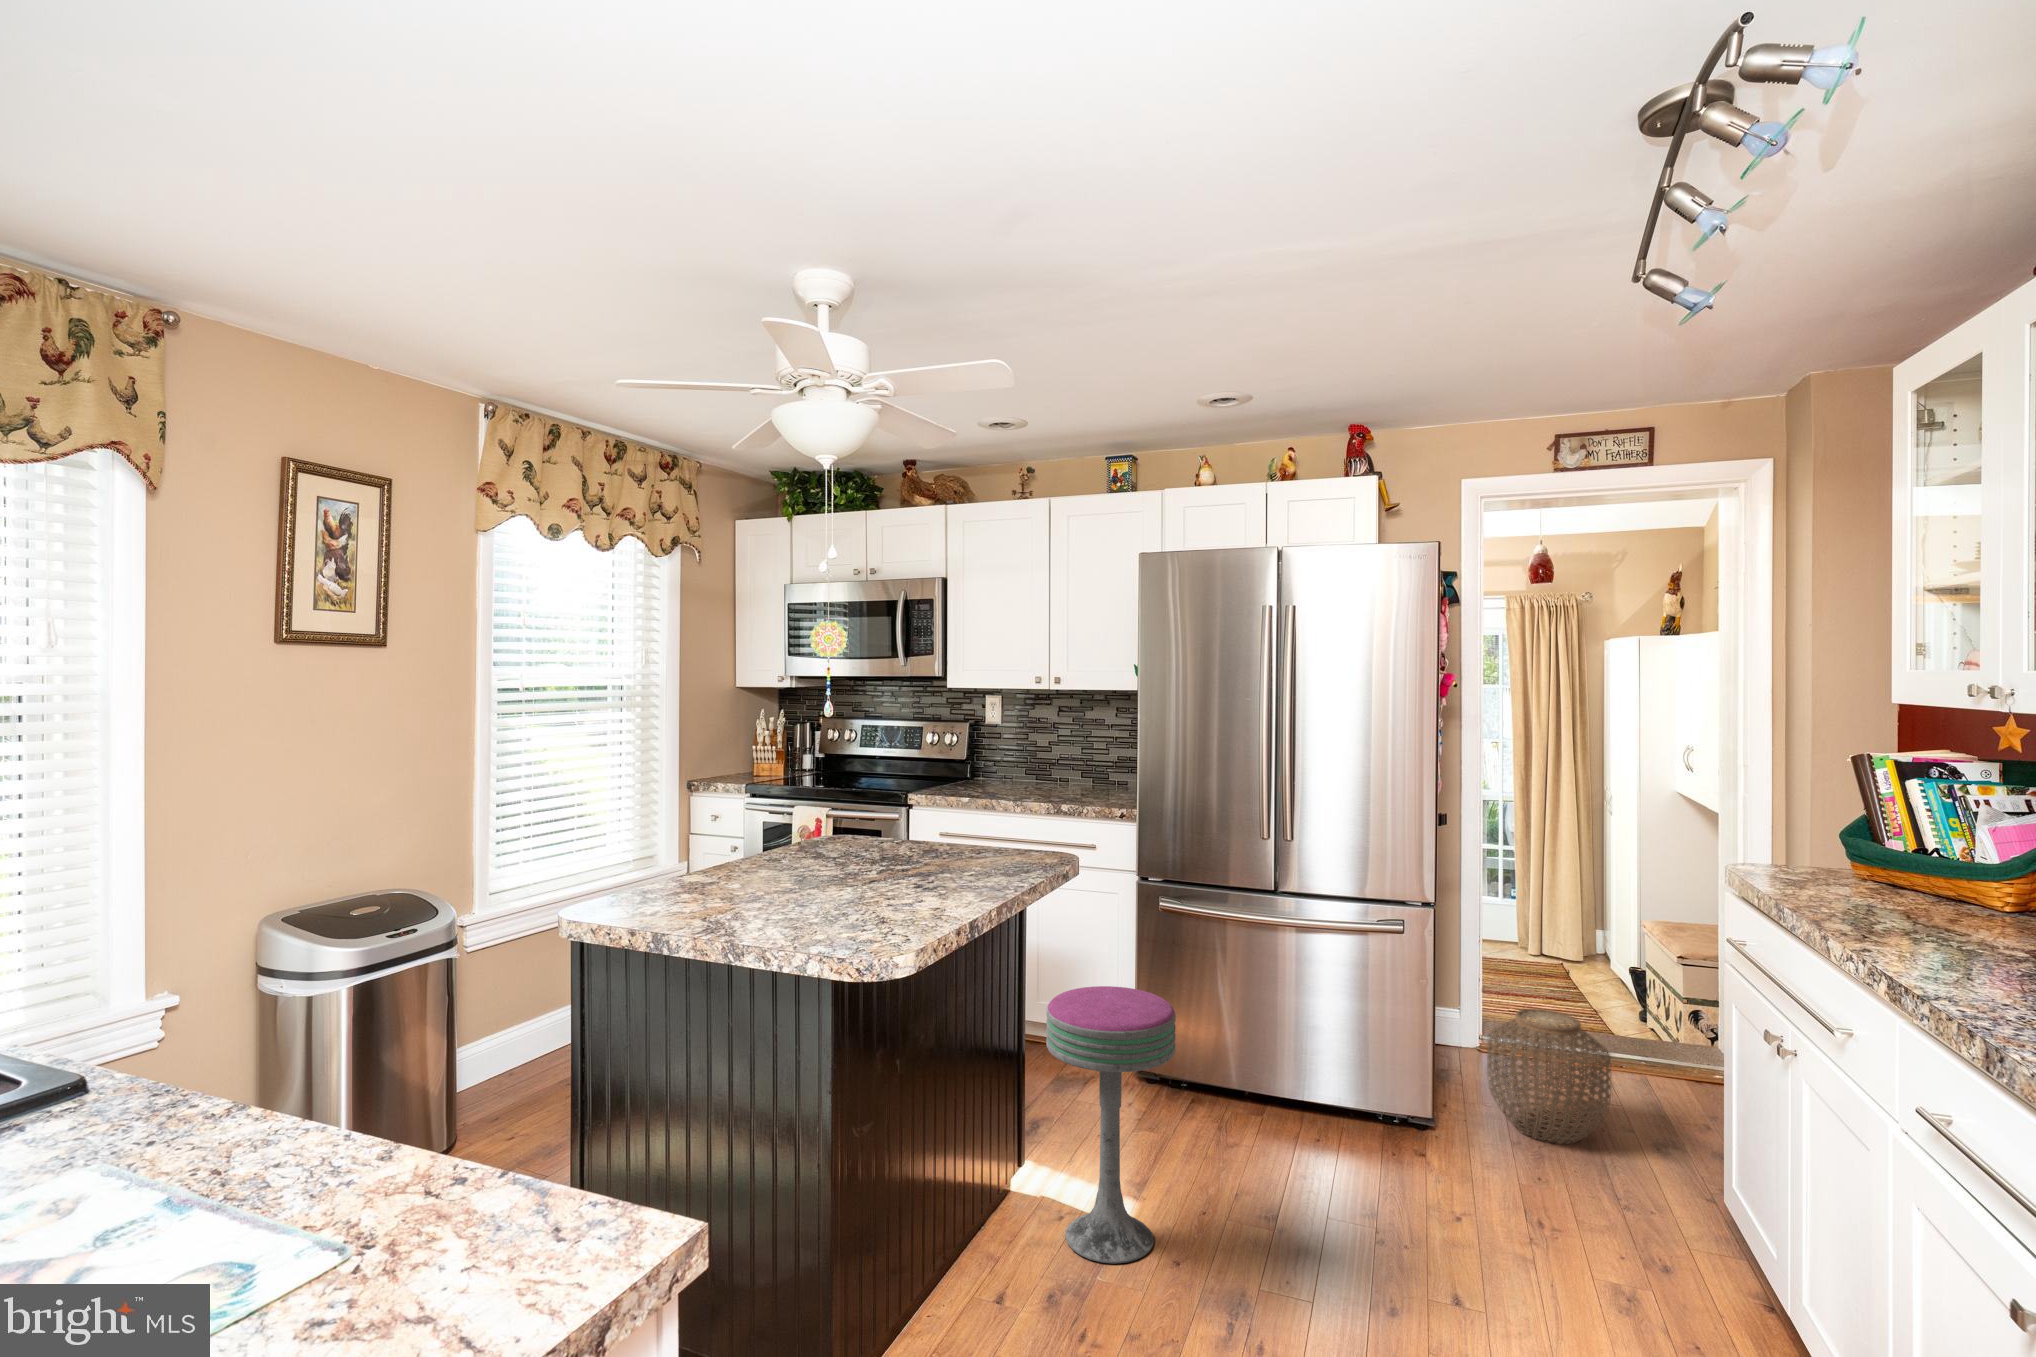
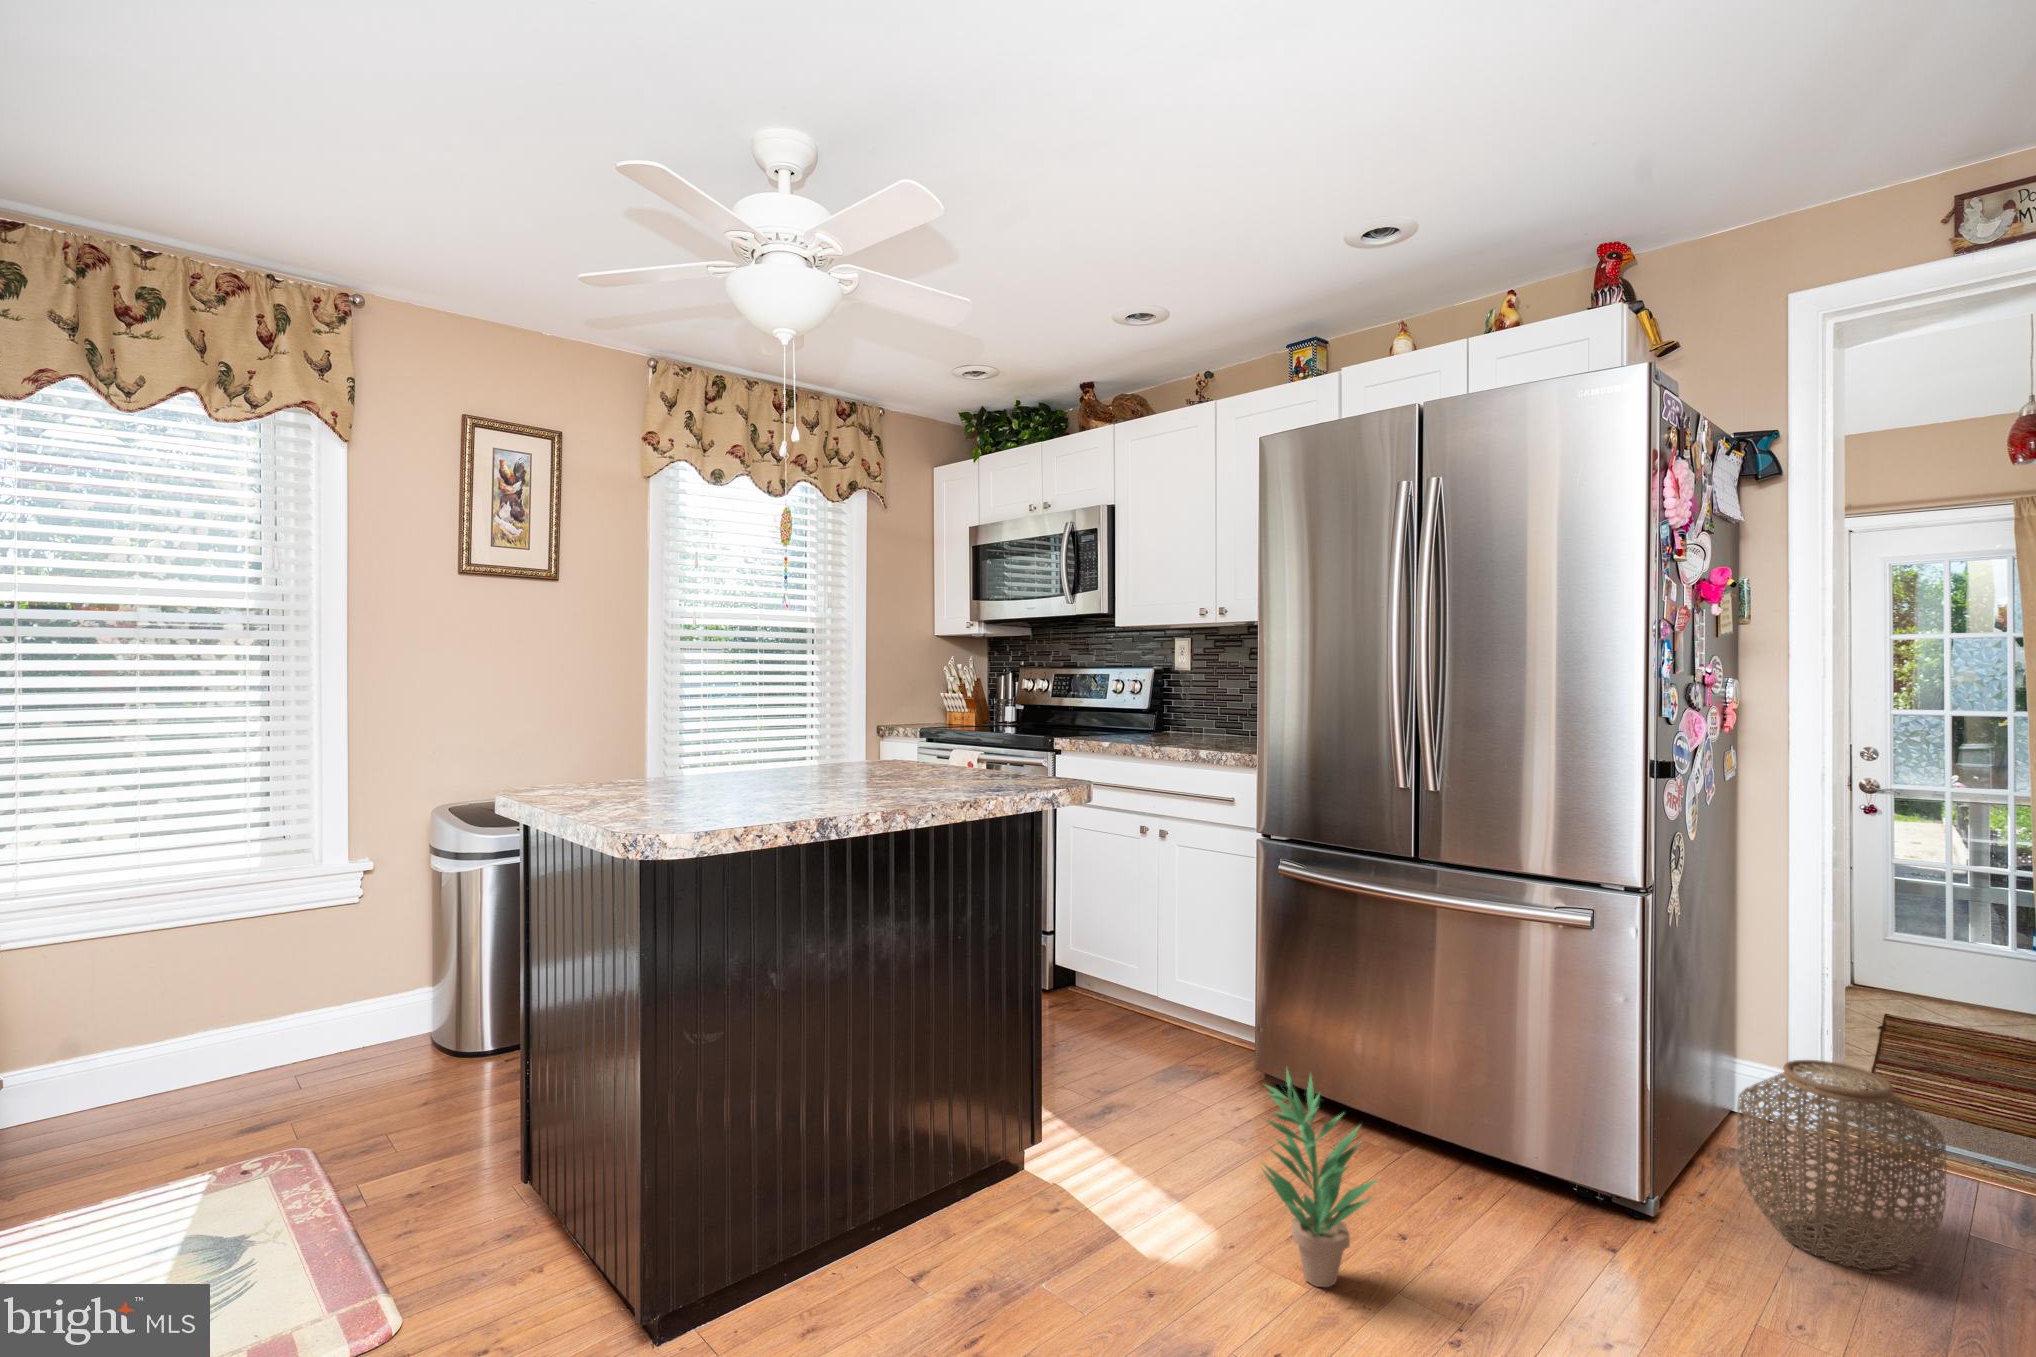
bar stool: present [1046,986,1176,1264] -> none [1015,938,1170,1265]
potted plant: none [1239,1071,1332,1238] -> present [1264,1070,1377,1287]

